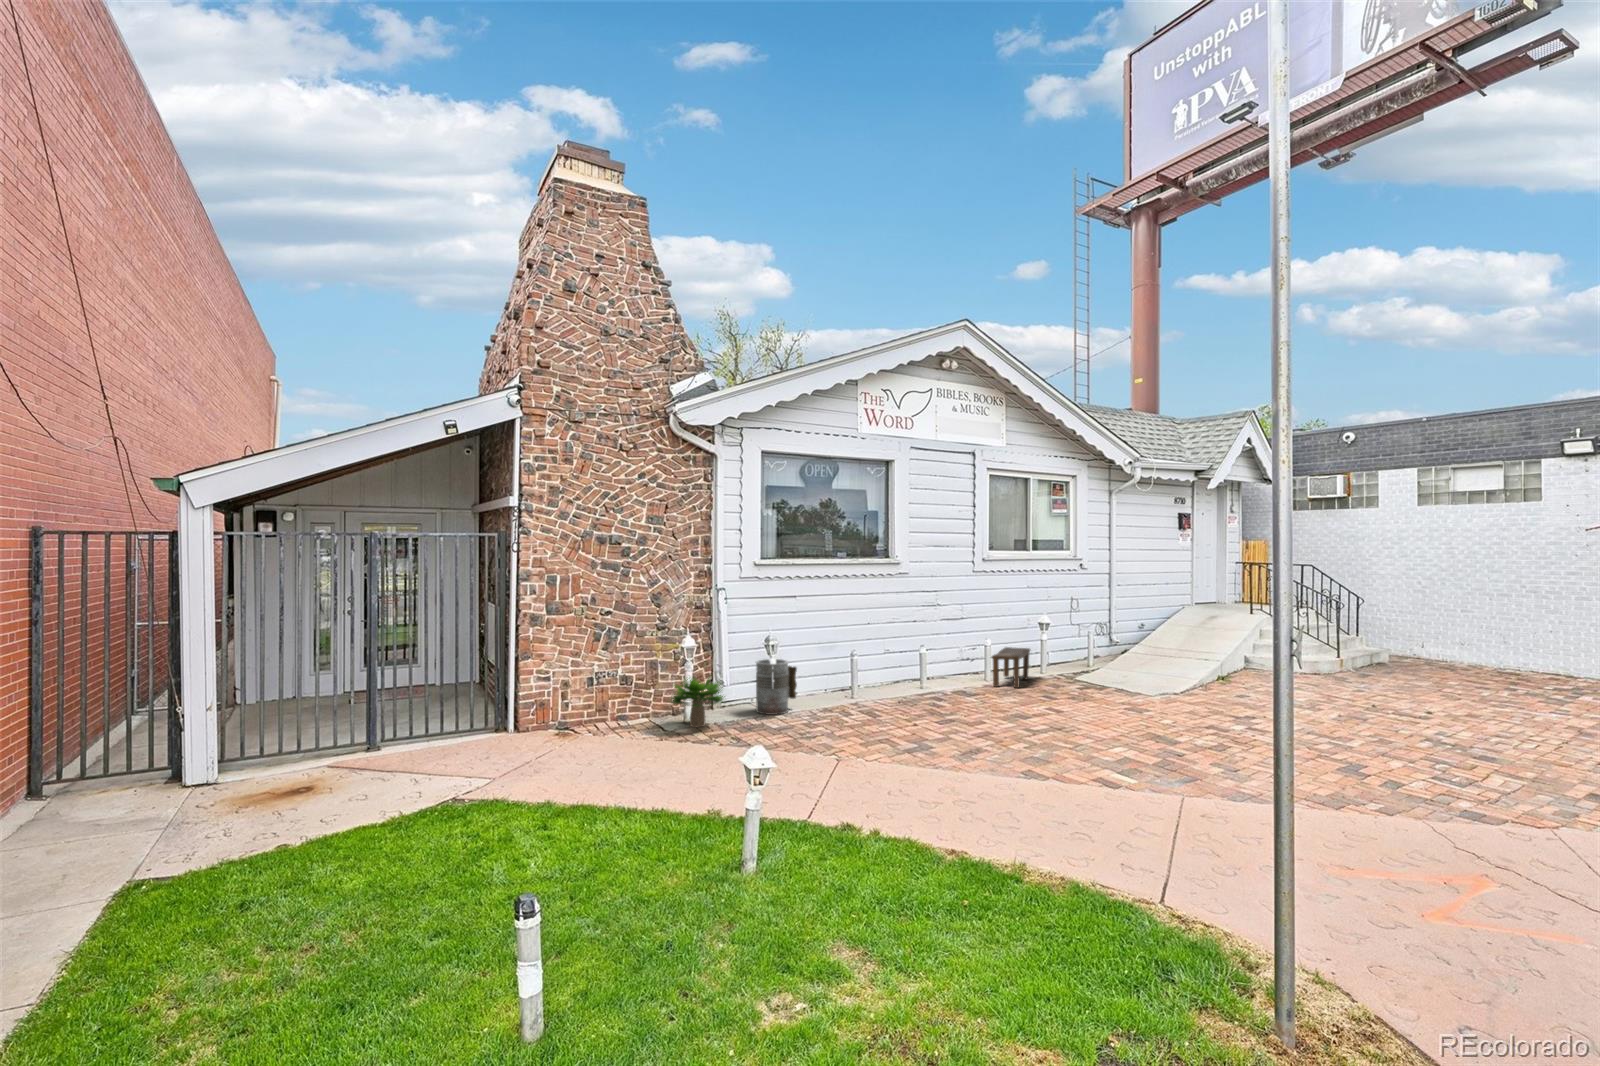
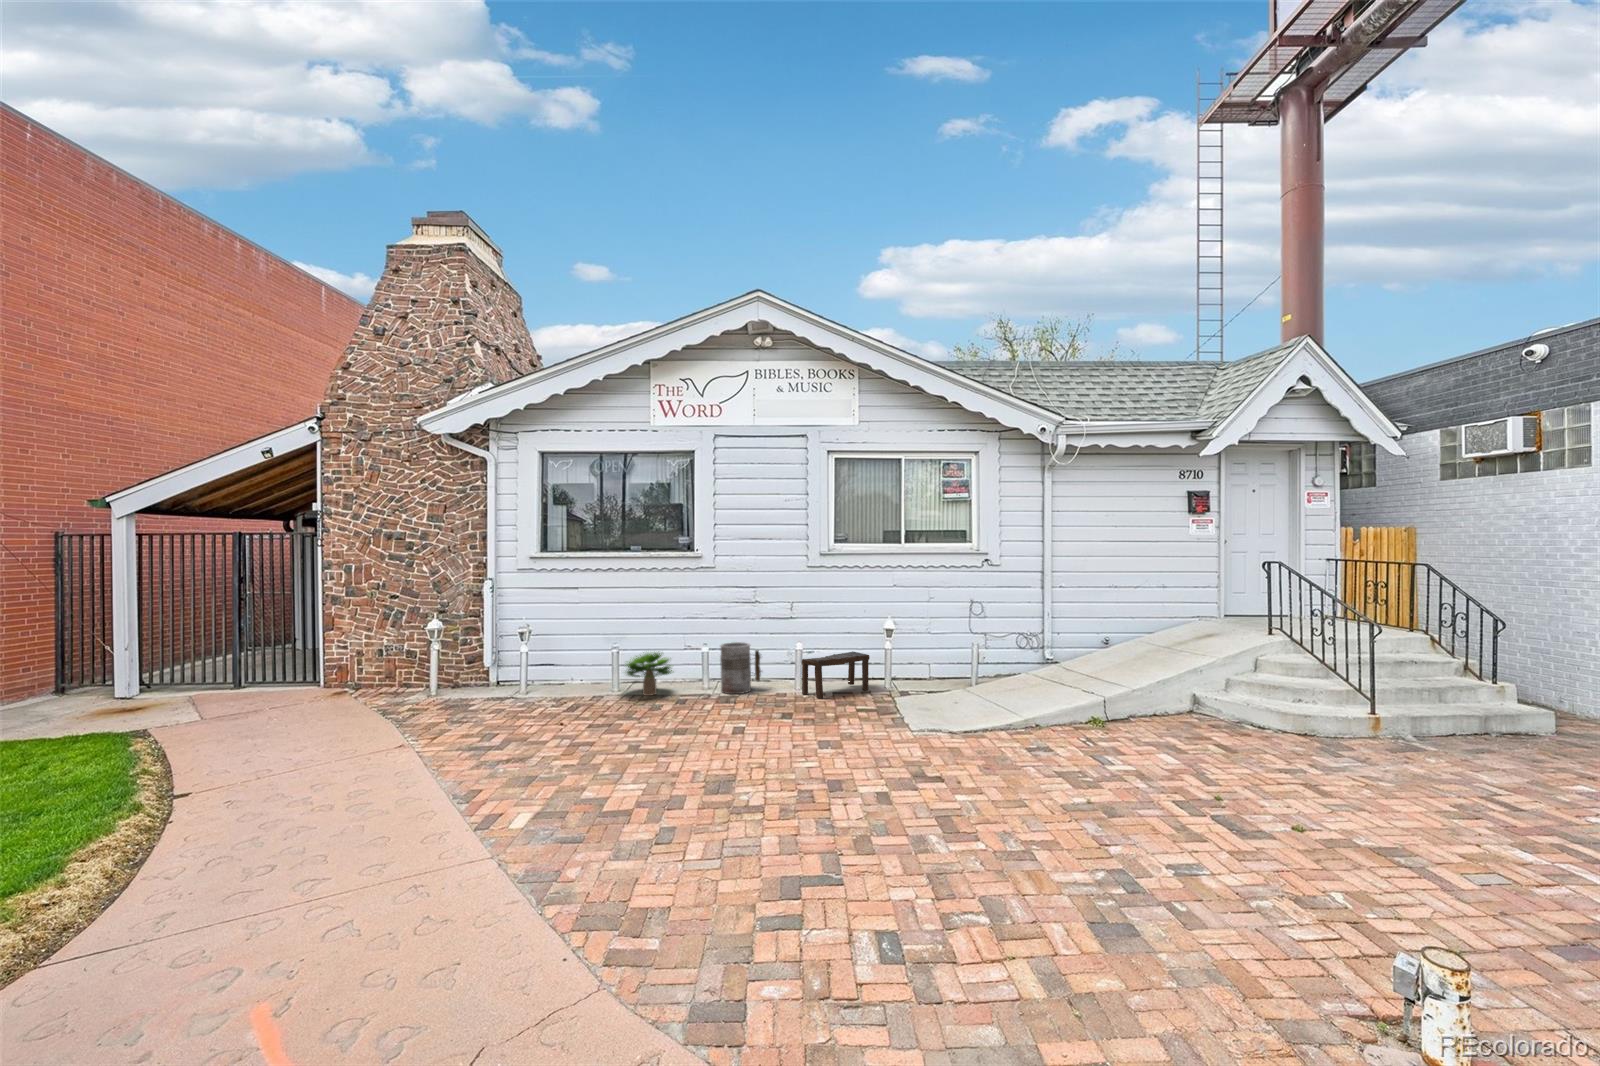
trash can: present [756,659,797,715] -> present [720,642,761,694]
potted plant: present [671,677,725,727] -> present [627,652,672,696]

